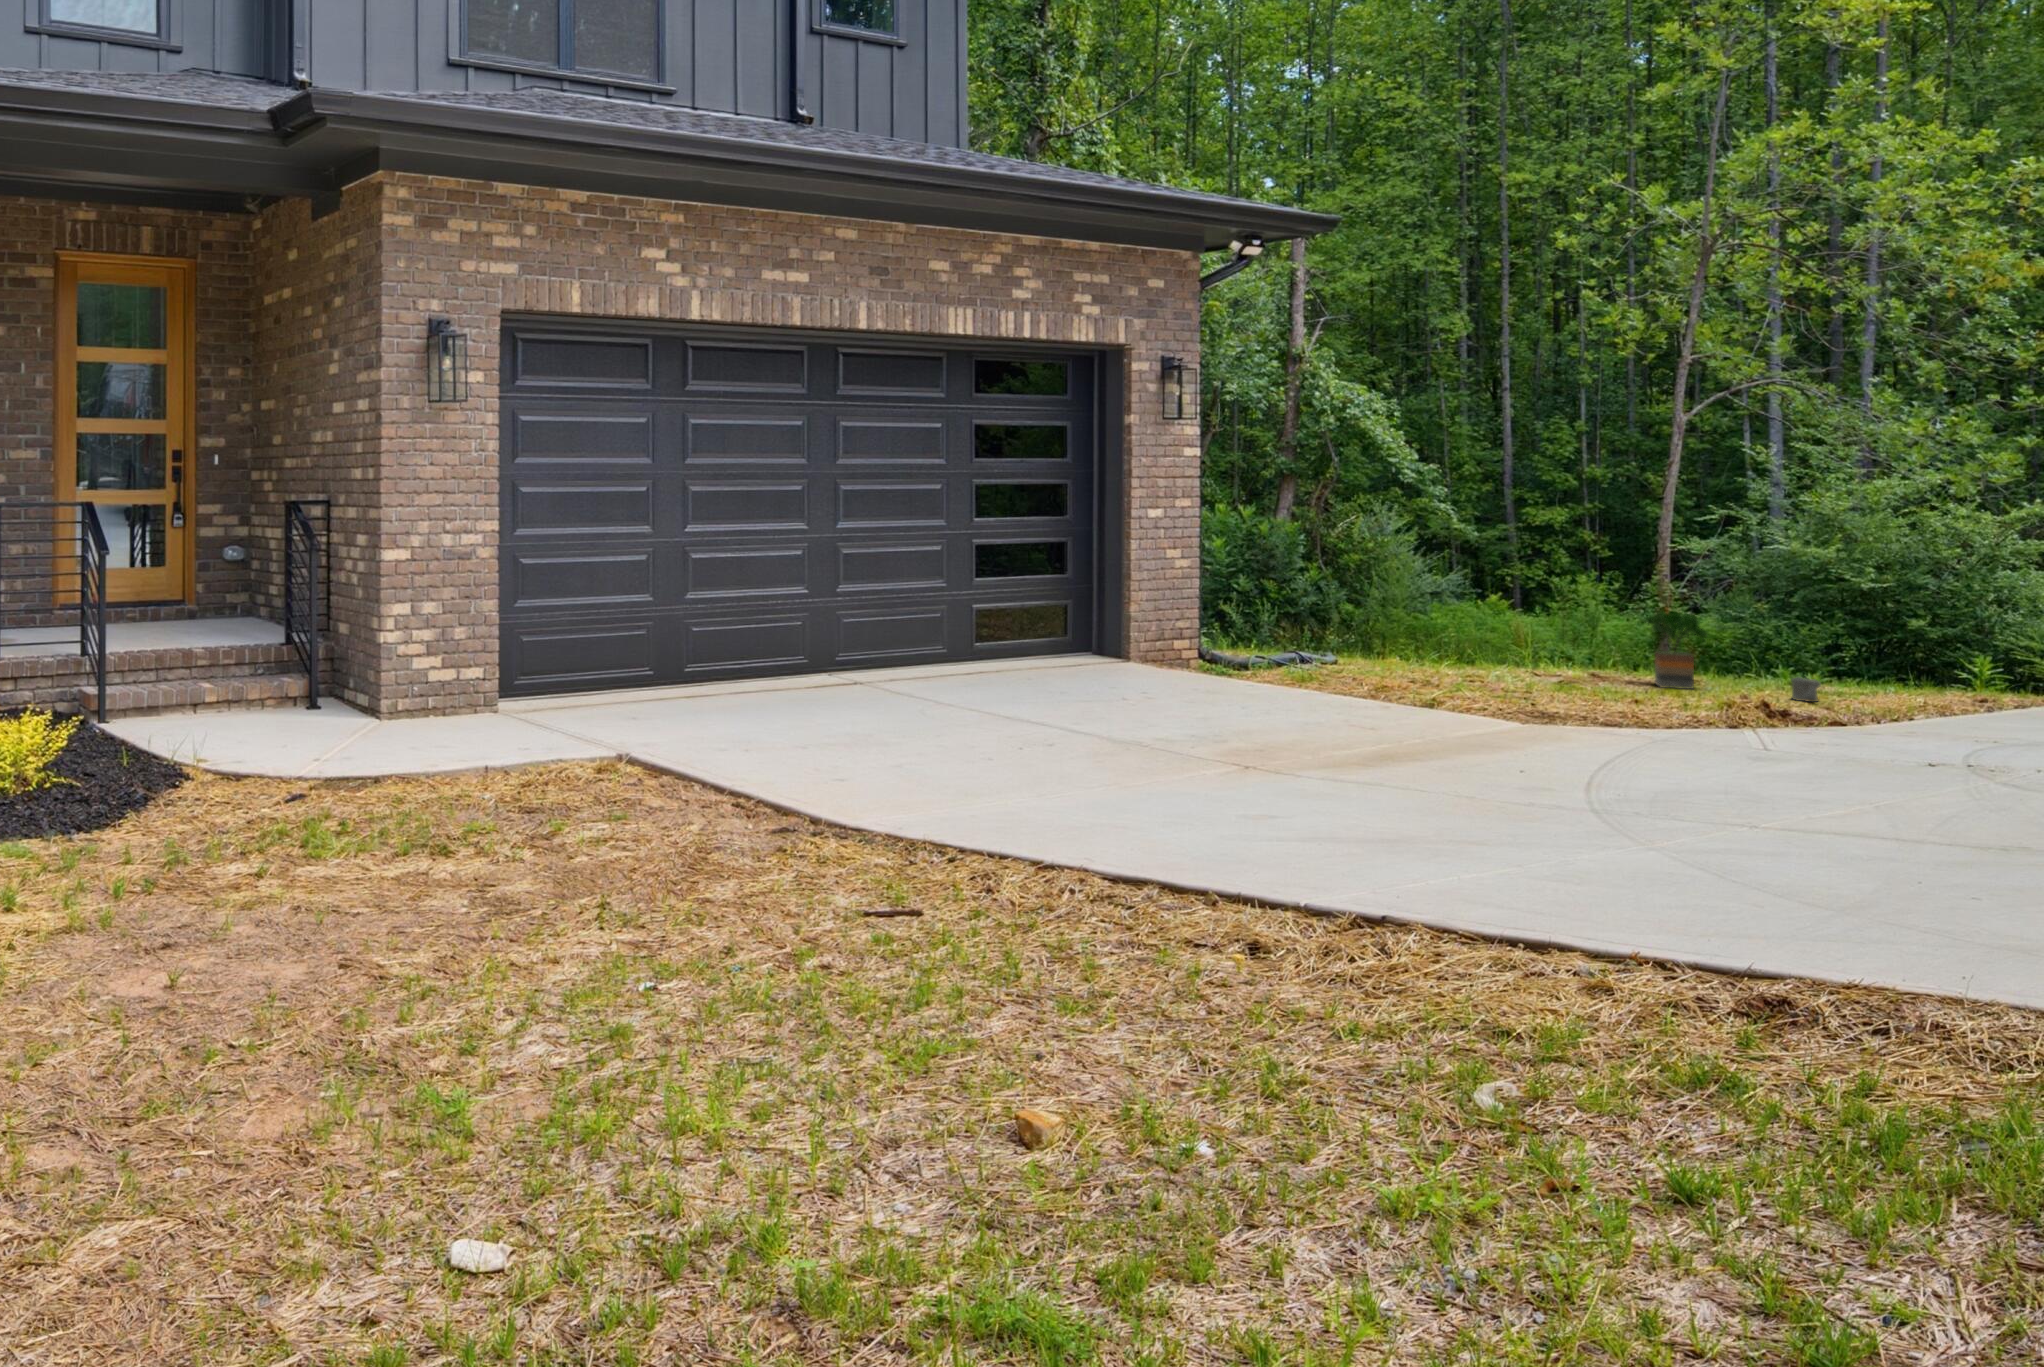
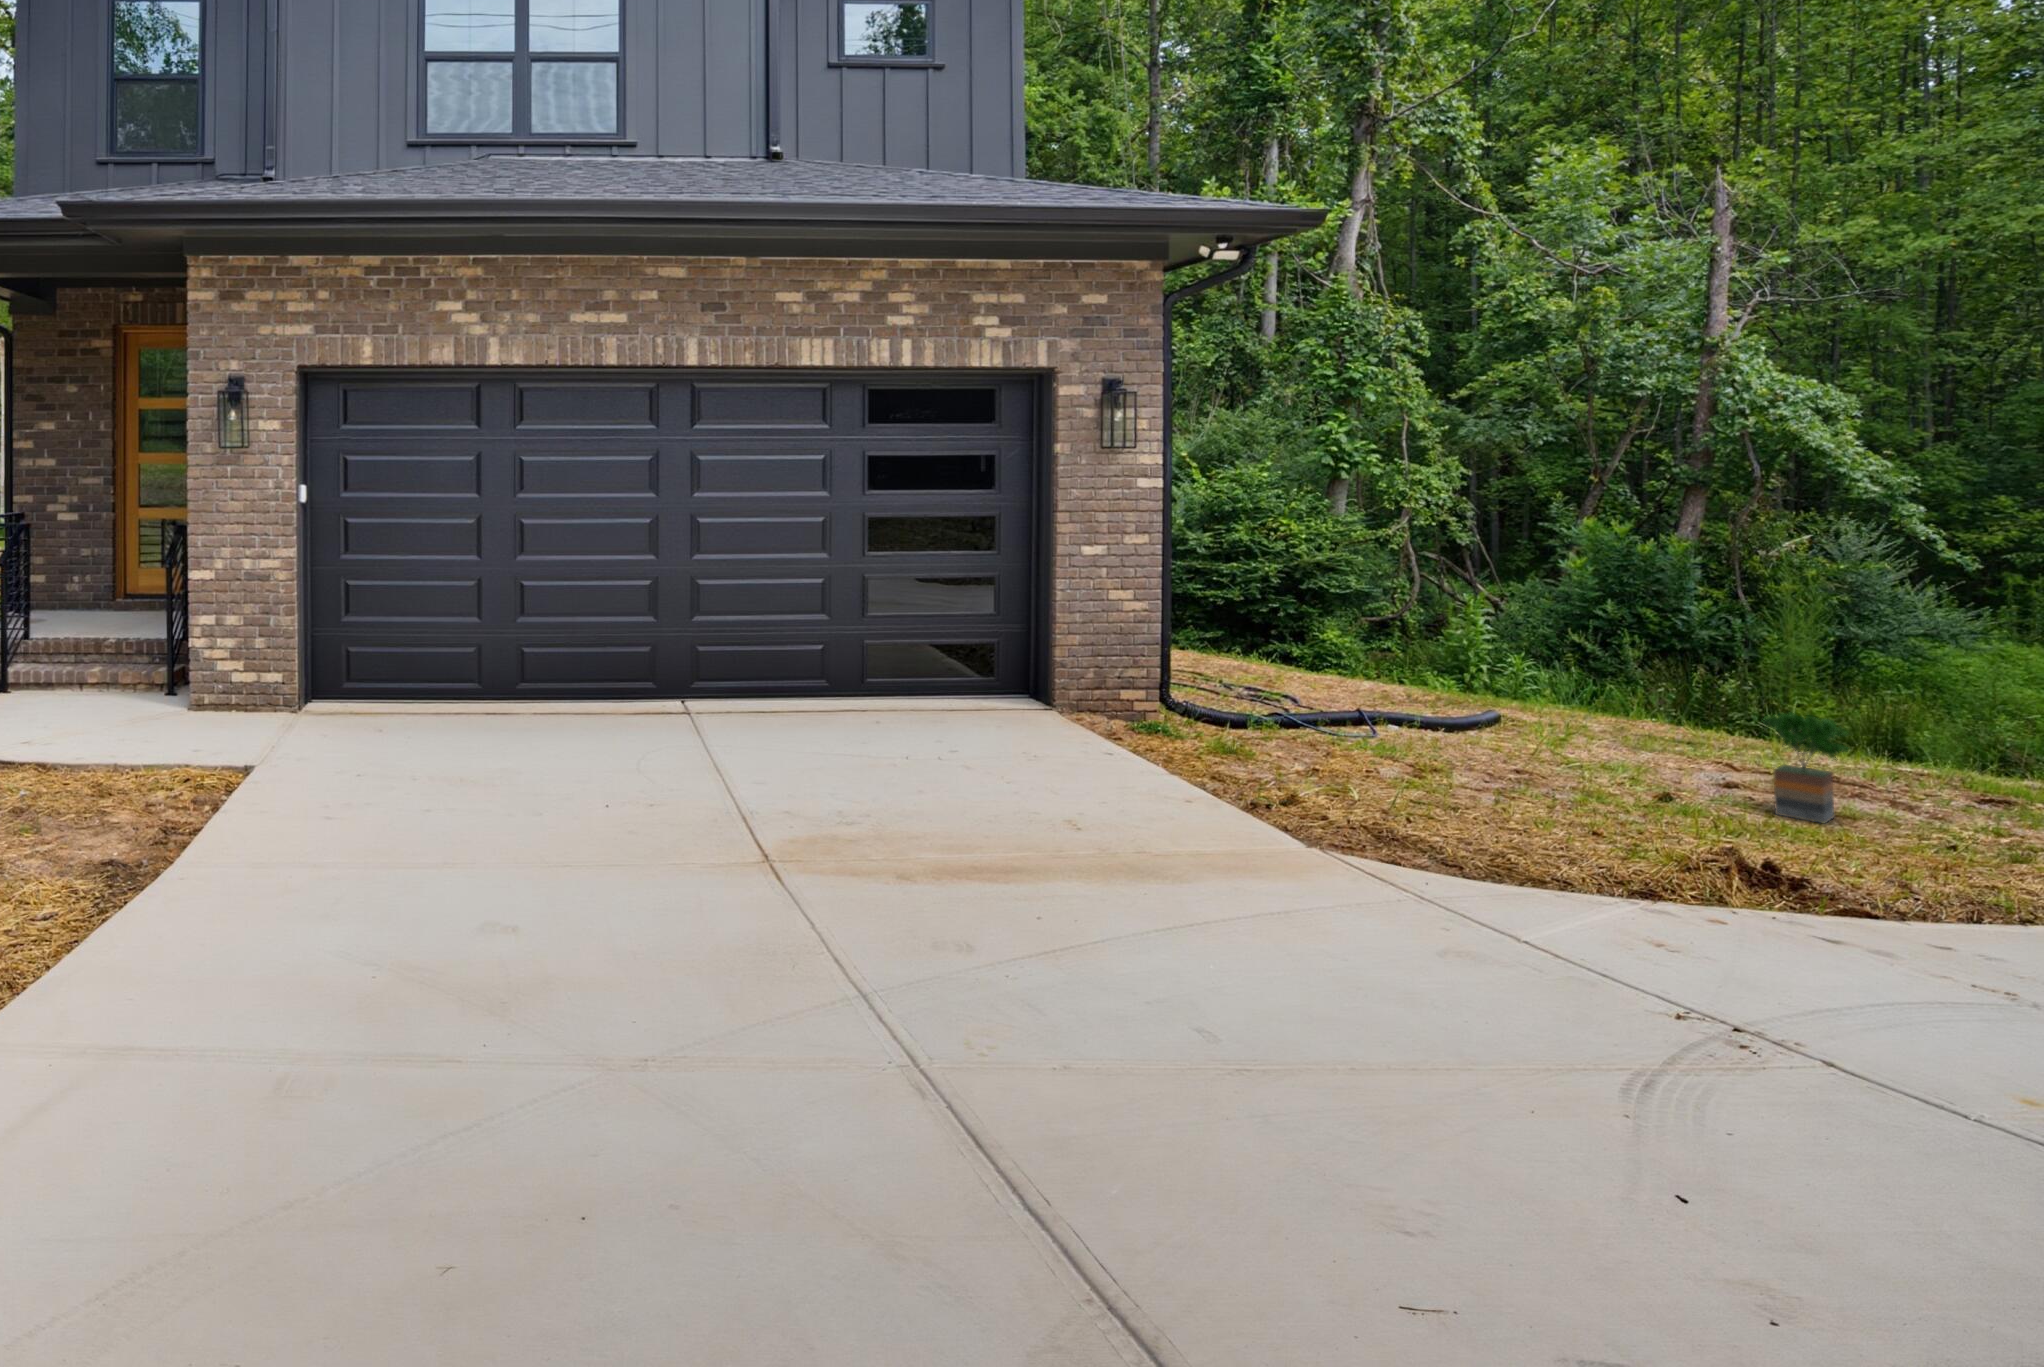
watering can: present [1792,677,1821,702] -> none [1944,824,1990,864]

